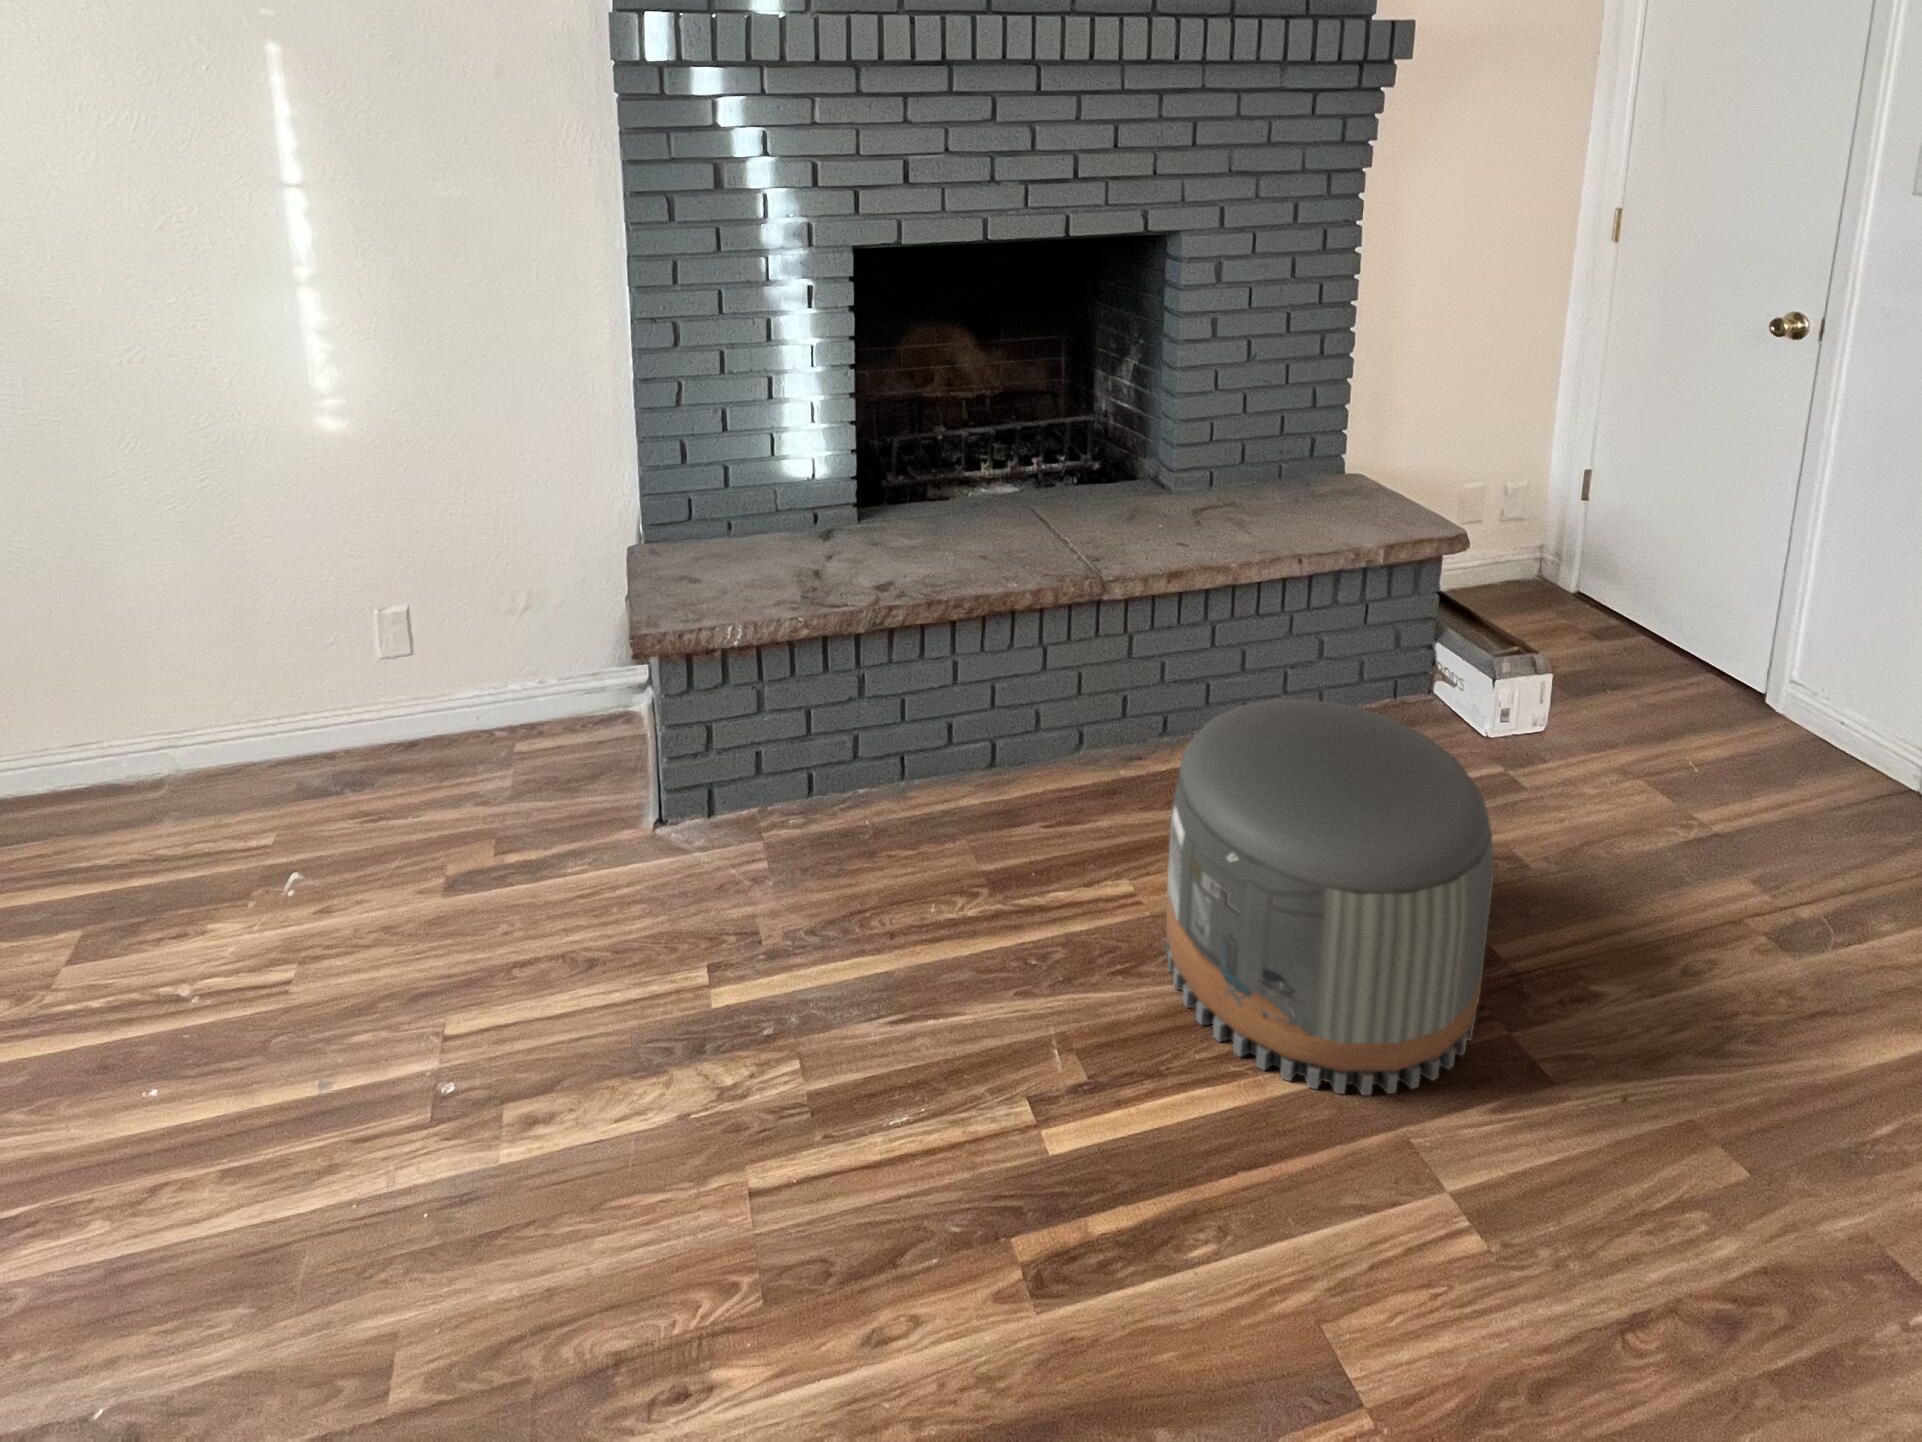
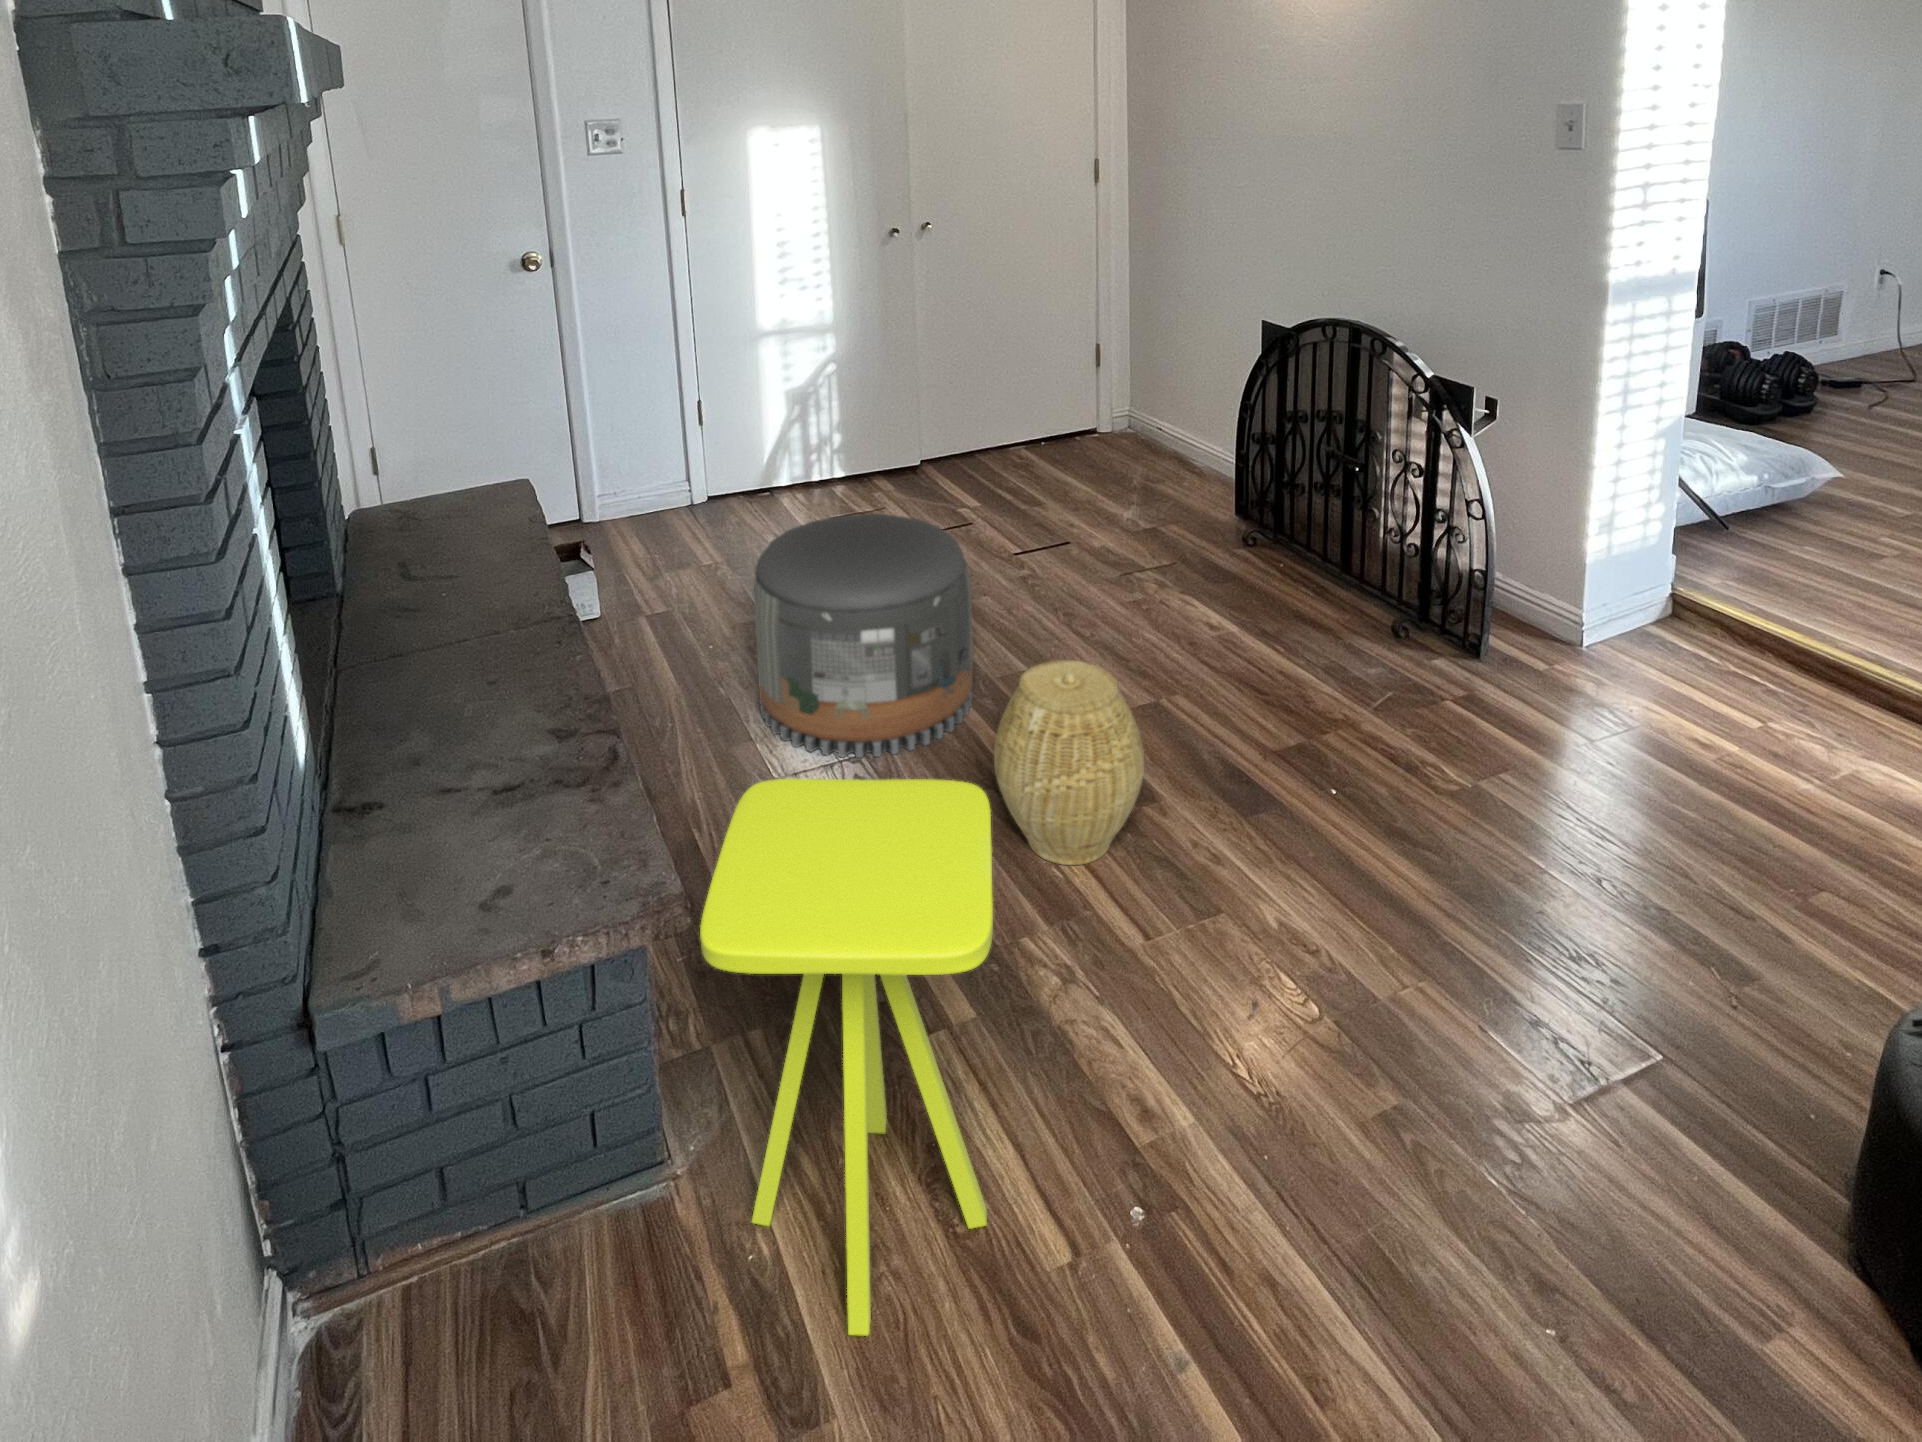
side table: none [390,592,651,979] -> present [700,778,993,1336]
woven basket: none [865,901,1070,1201] -> present [994,660,1144,865]

